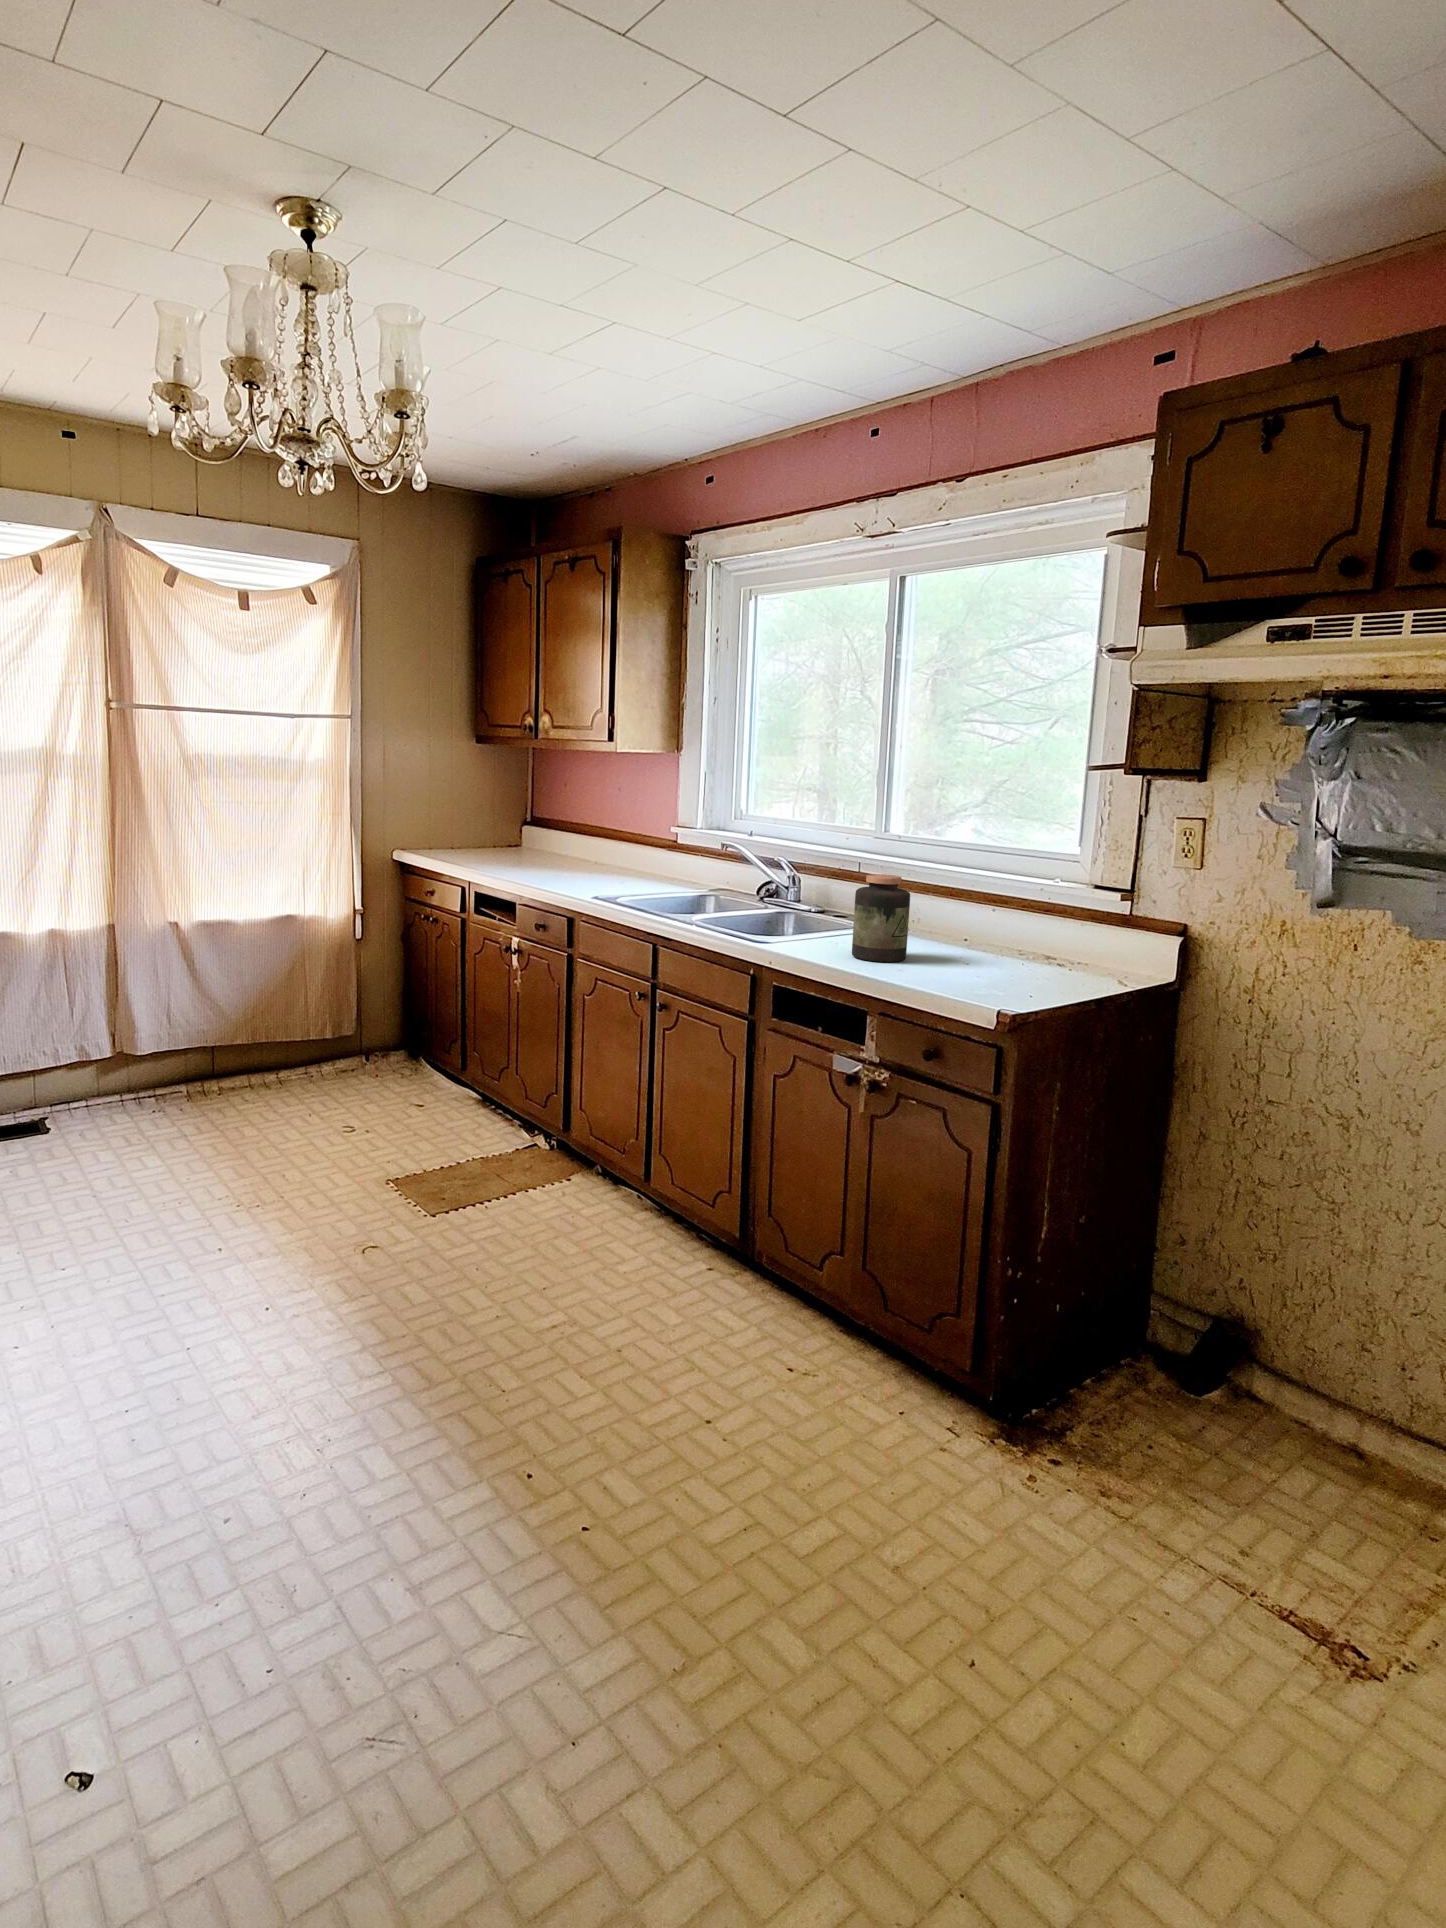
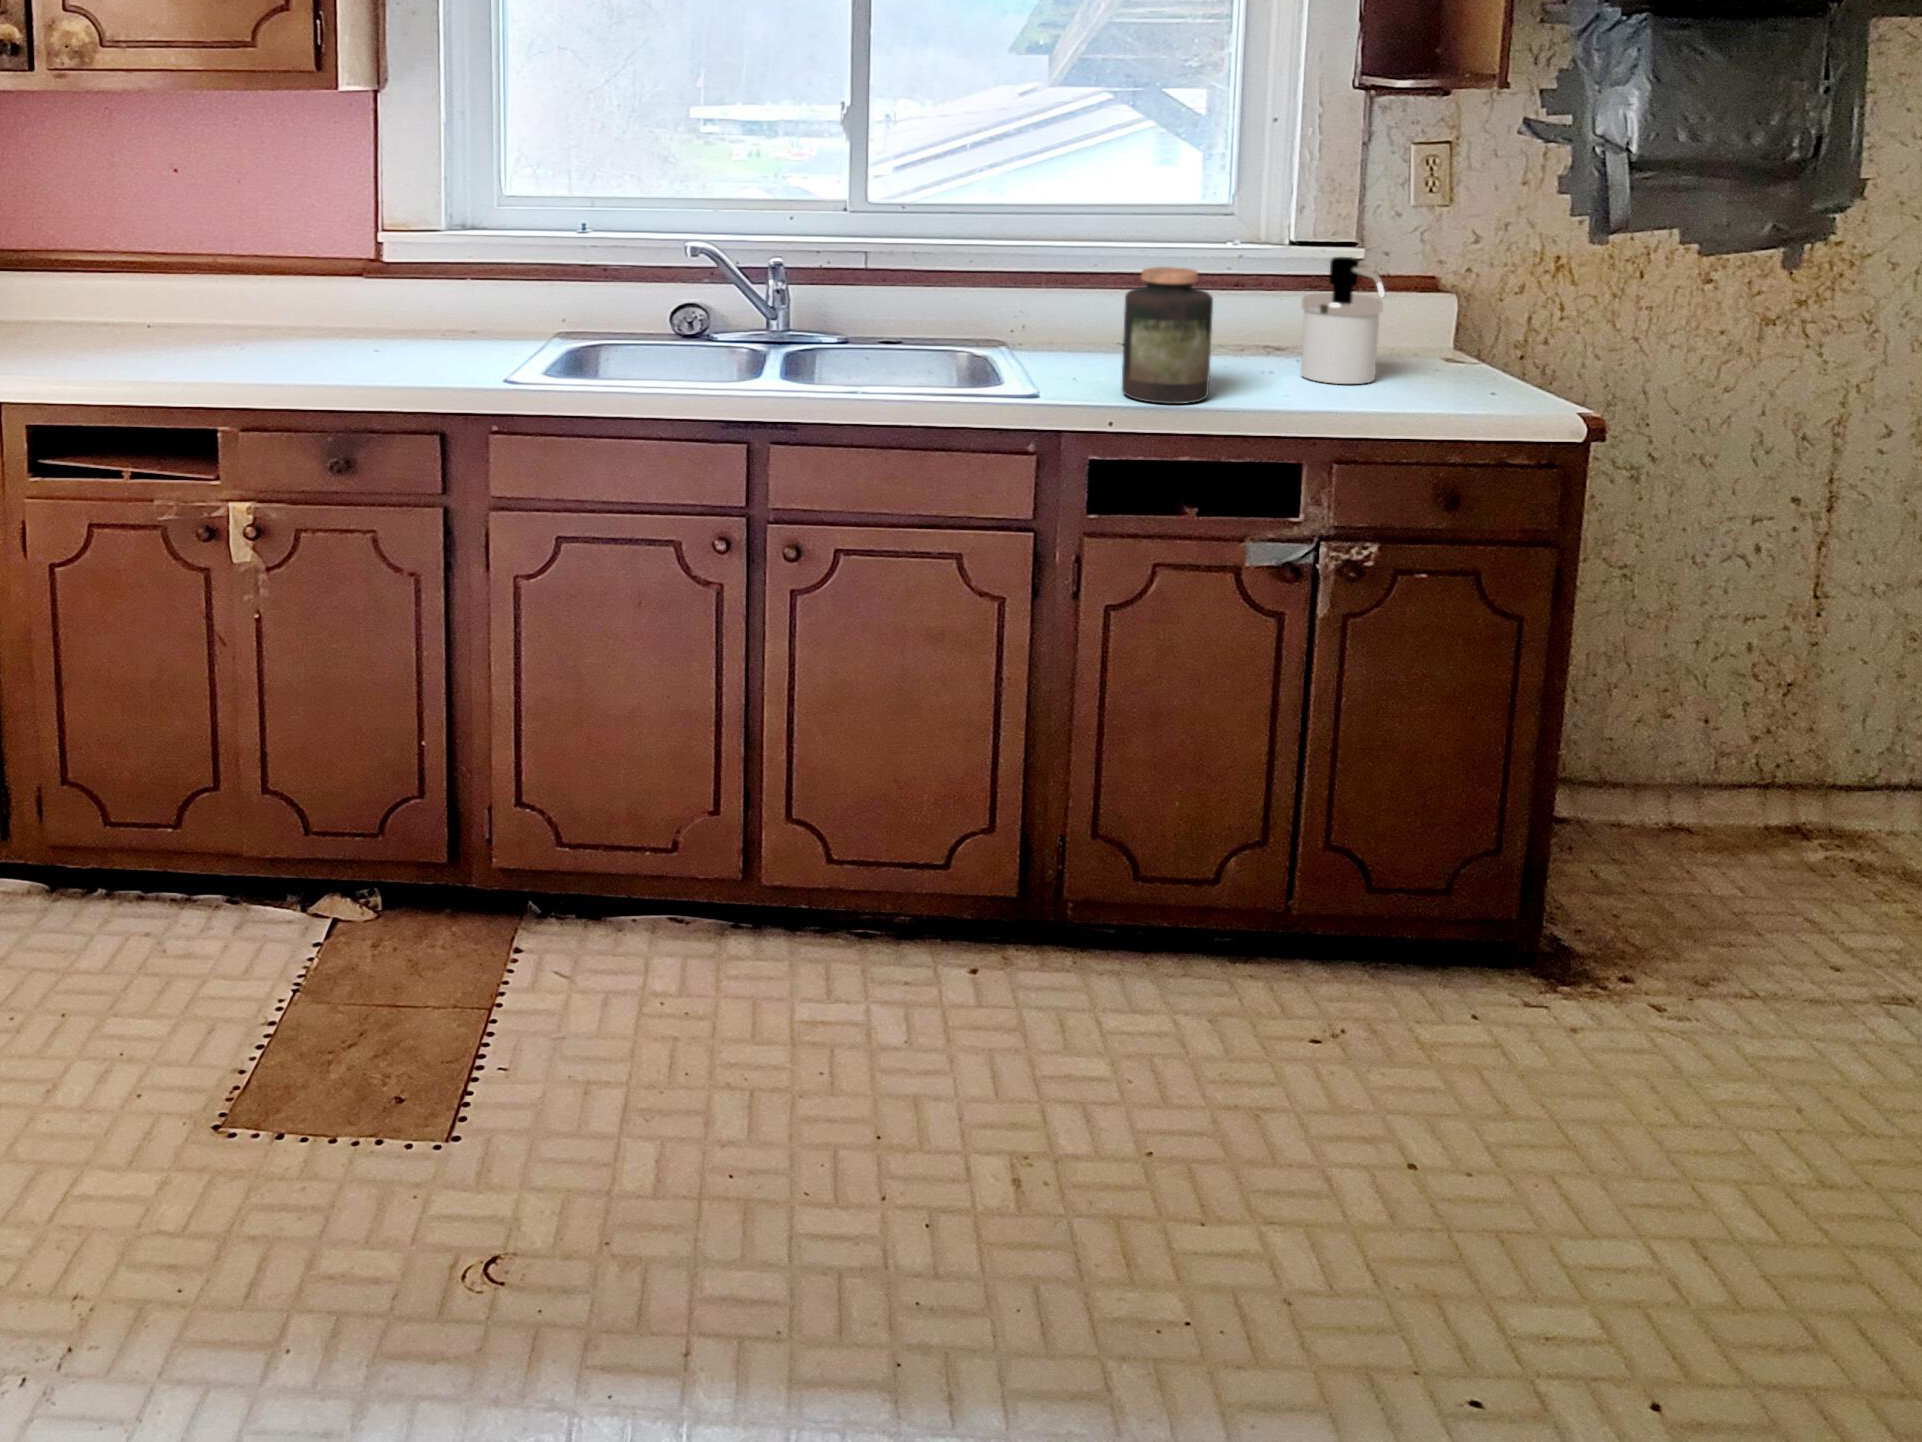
soap dispenser: none [997,887,1055,978] -> present [1301,257,1385,384]

